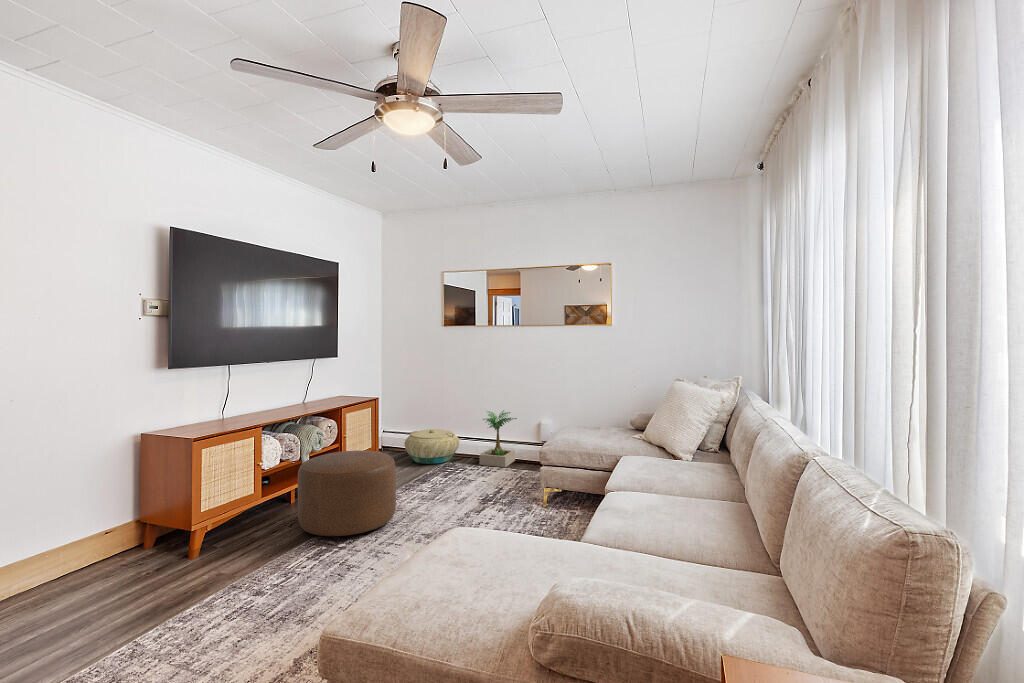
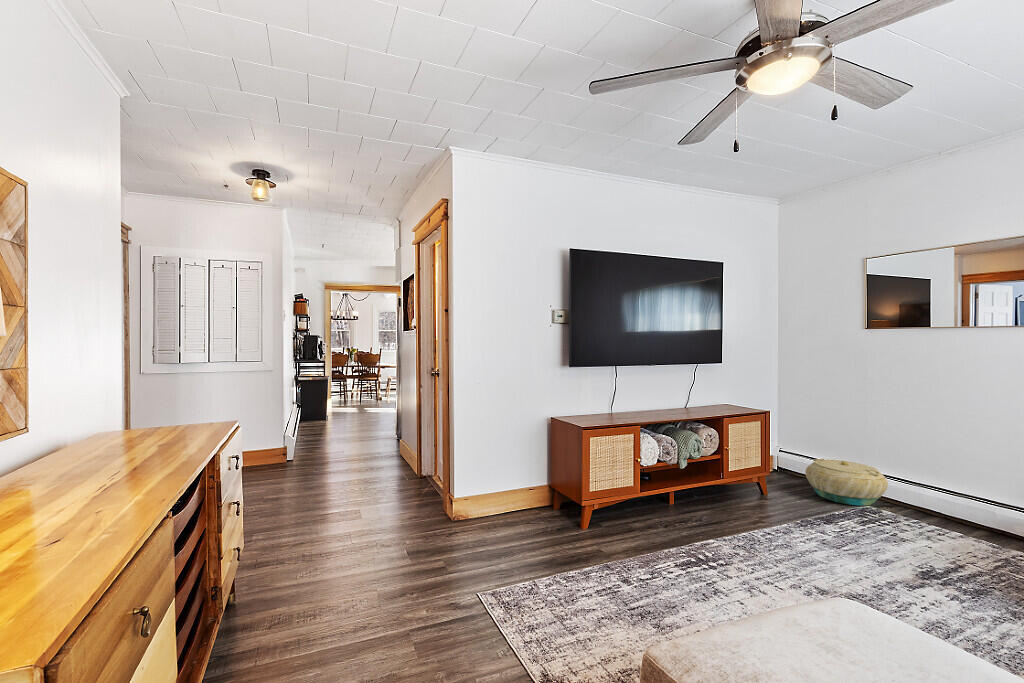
potted plant: present [479,410,517,467] -> none [921,449,1000,537]
ottoman: present [298,450,396,536] -> none [673,463,784,559]

